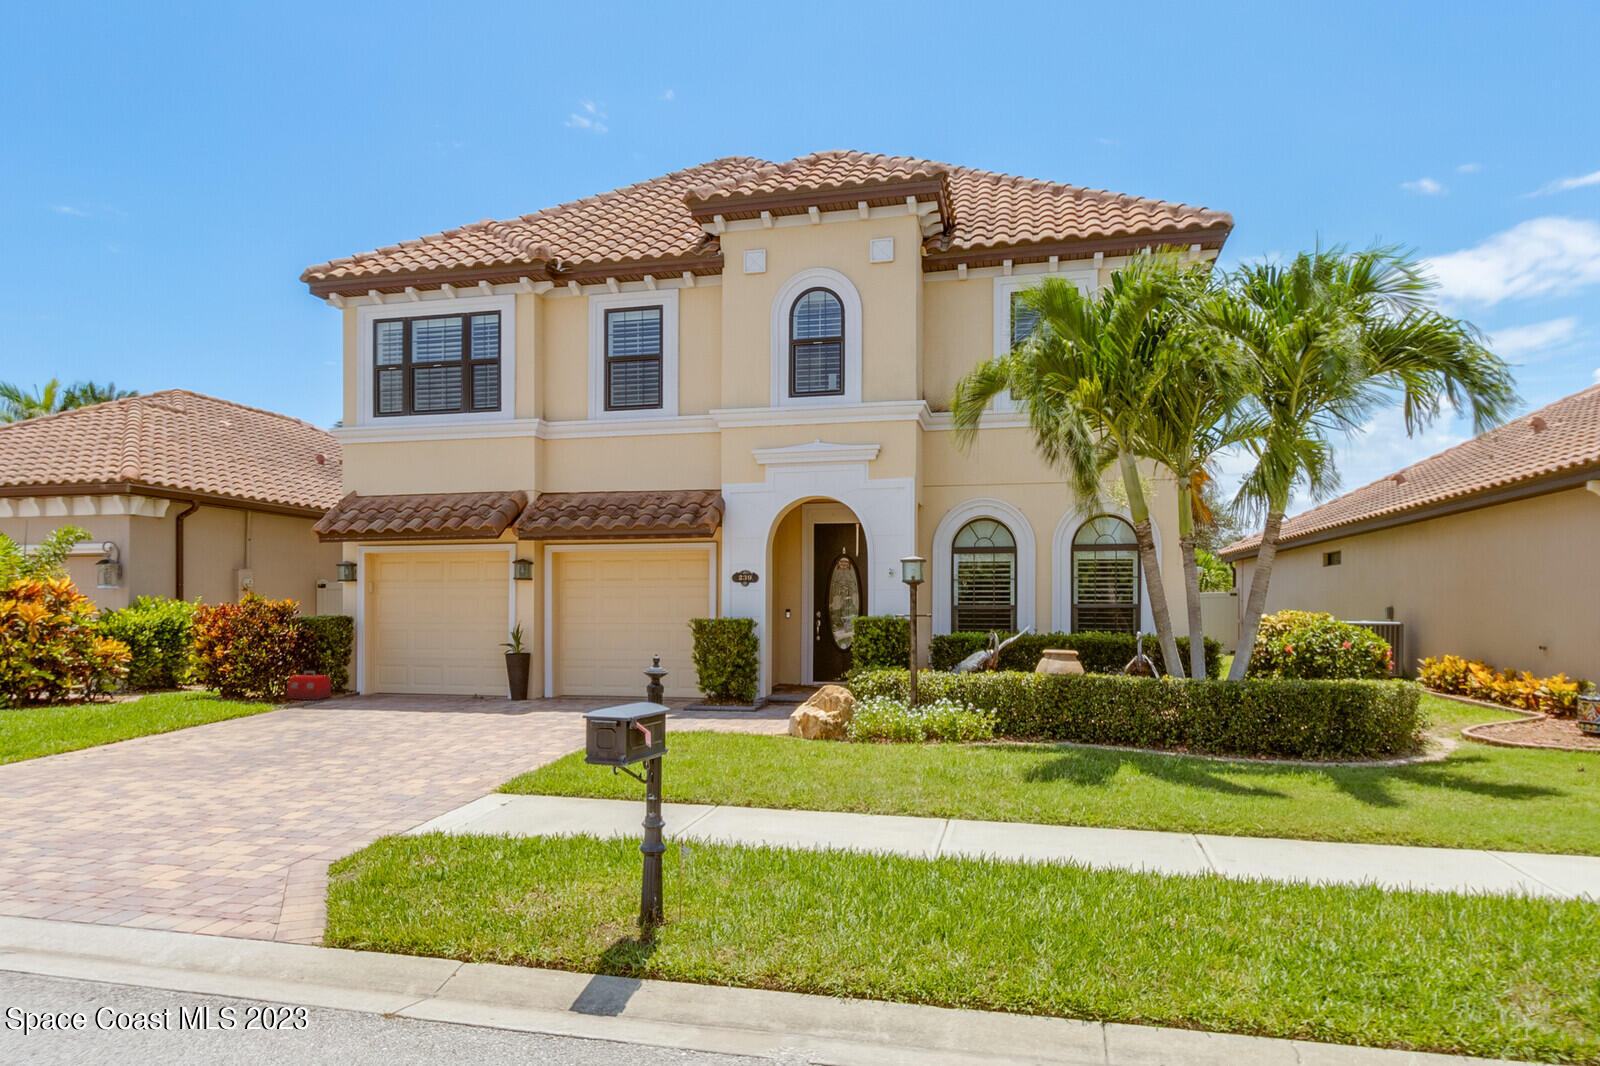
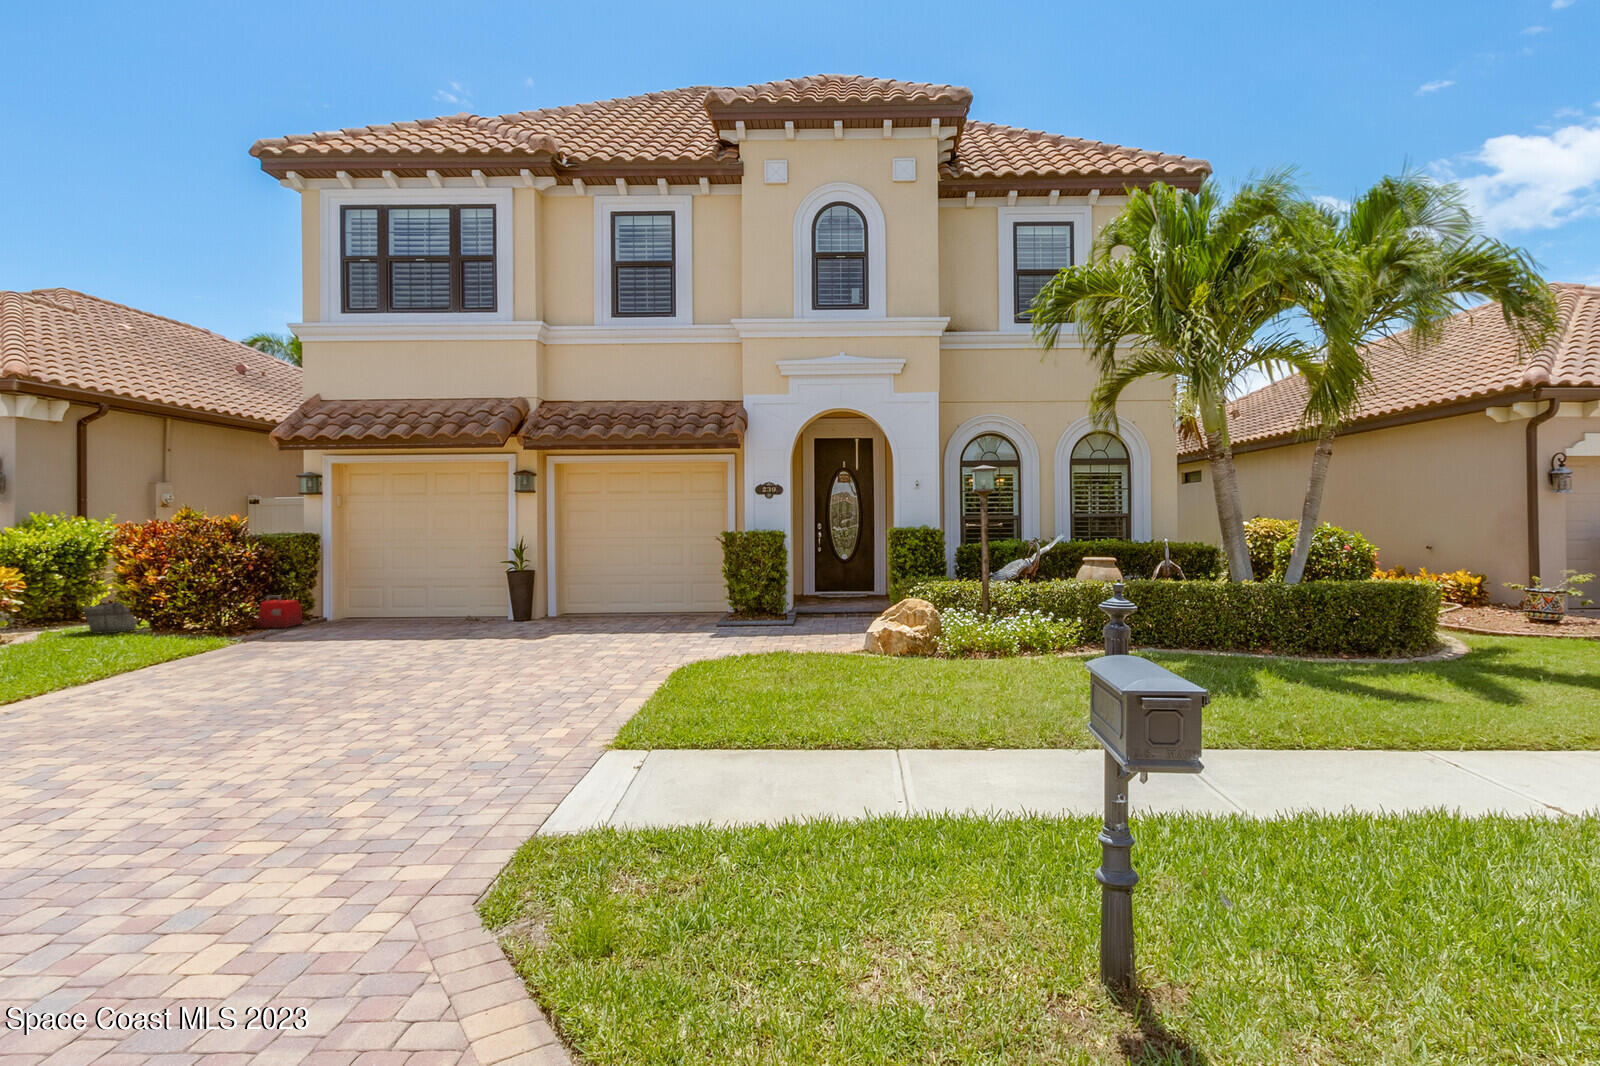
wooden bucket: none [171,669,213,699] -> present [83,600,137,633]

